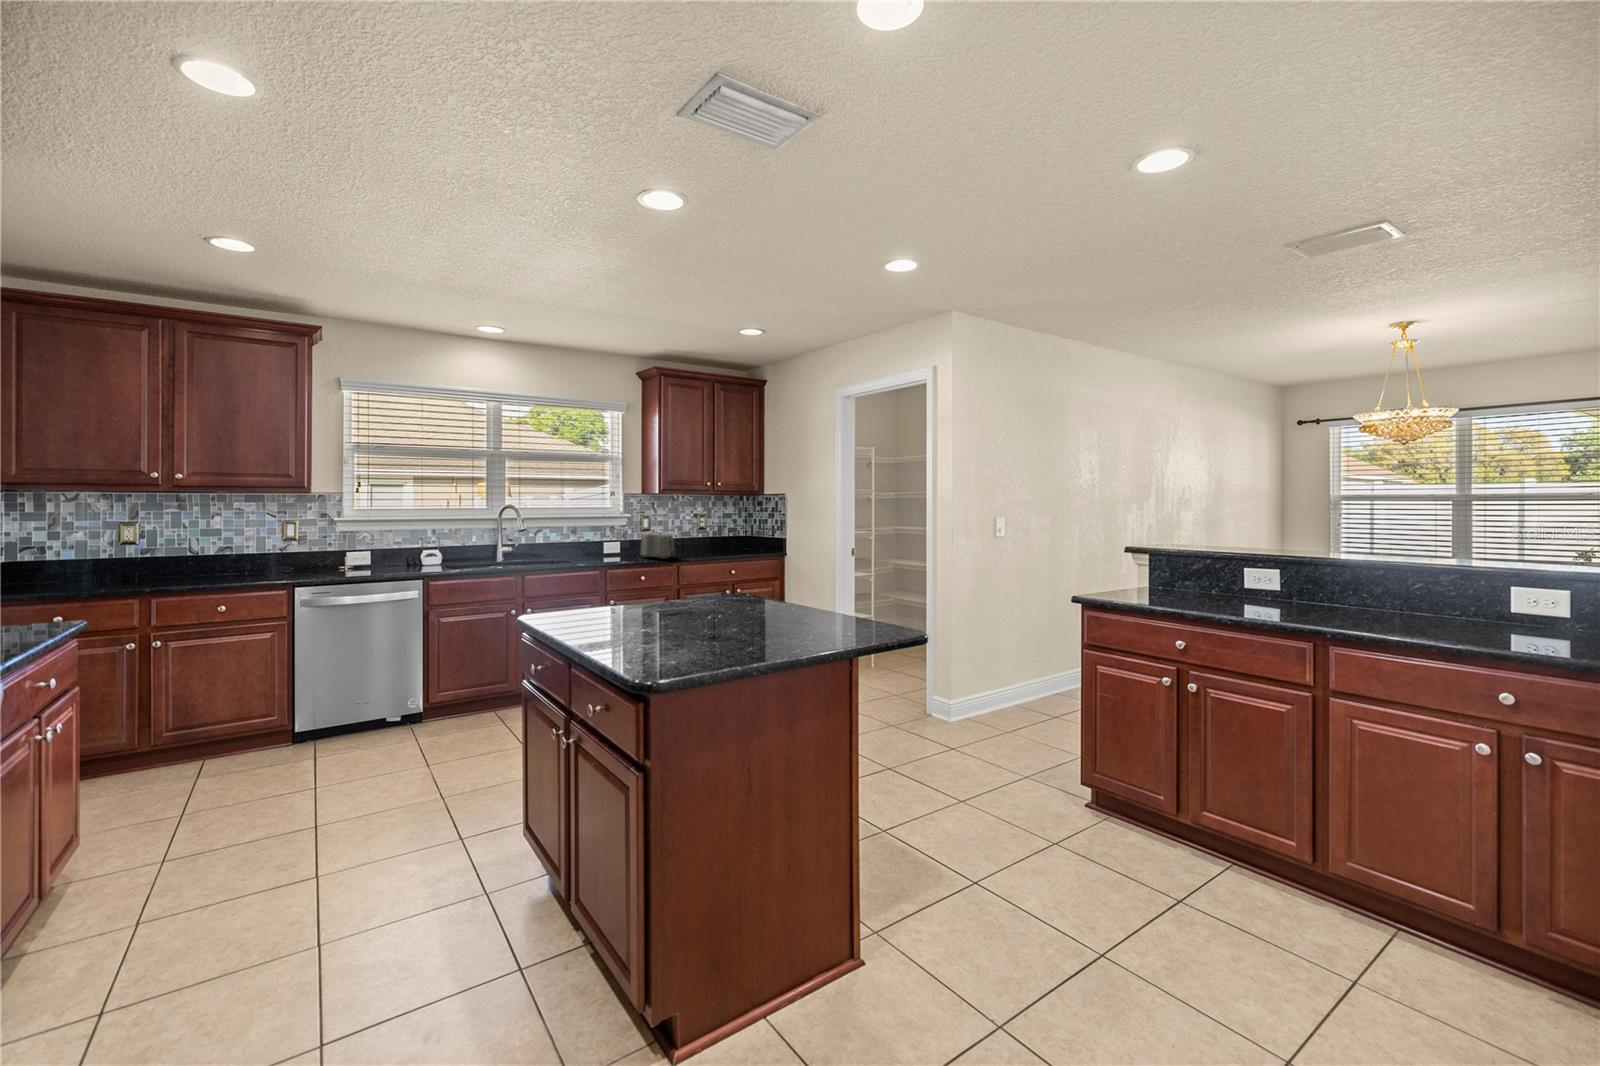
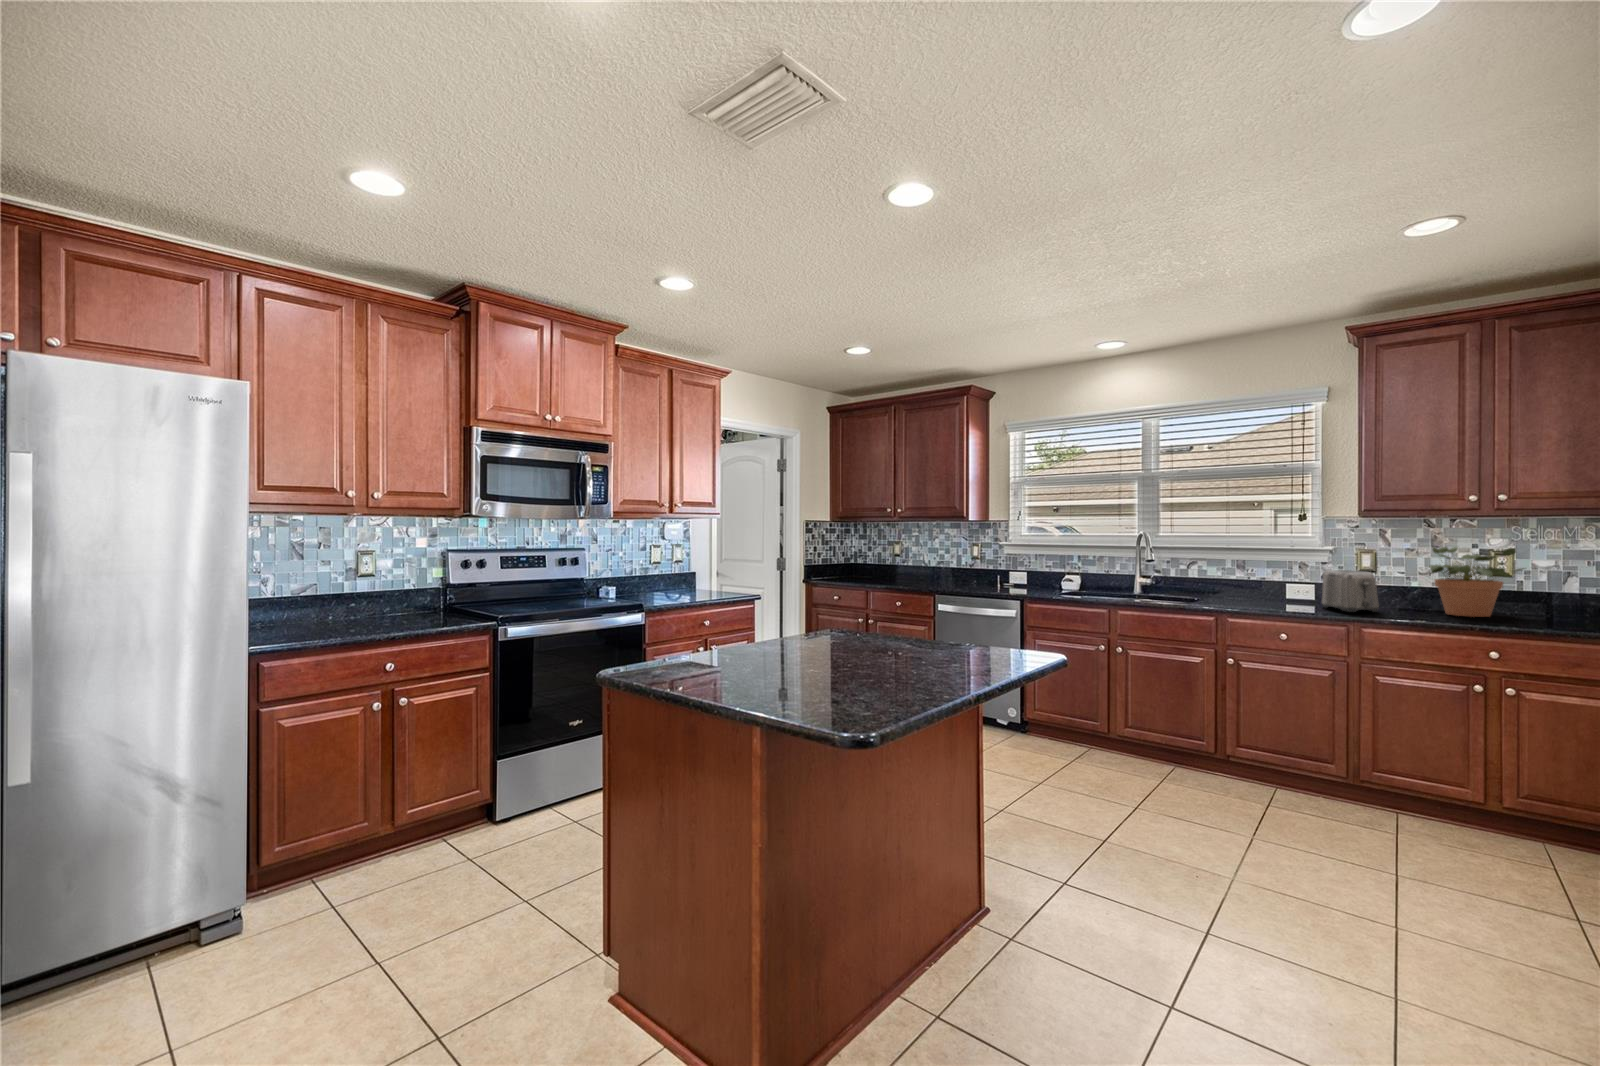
potted plant: none [689,514,734,555] -> present [1429,547,1525,617]

